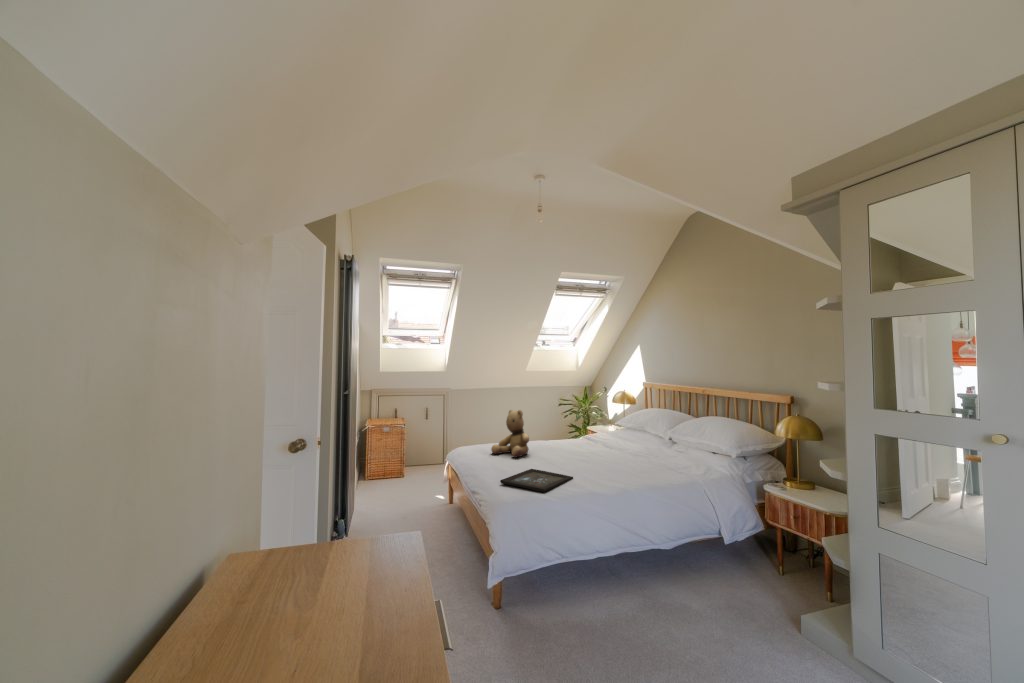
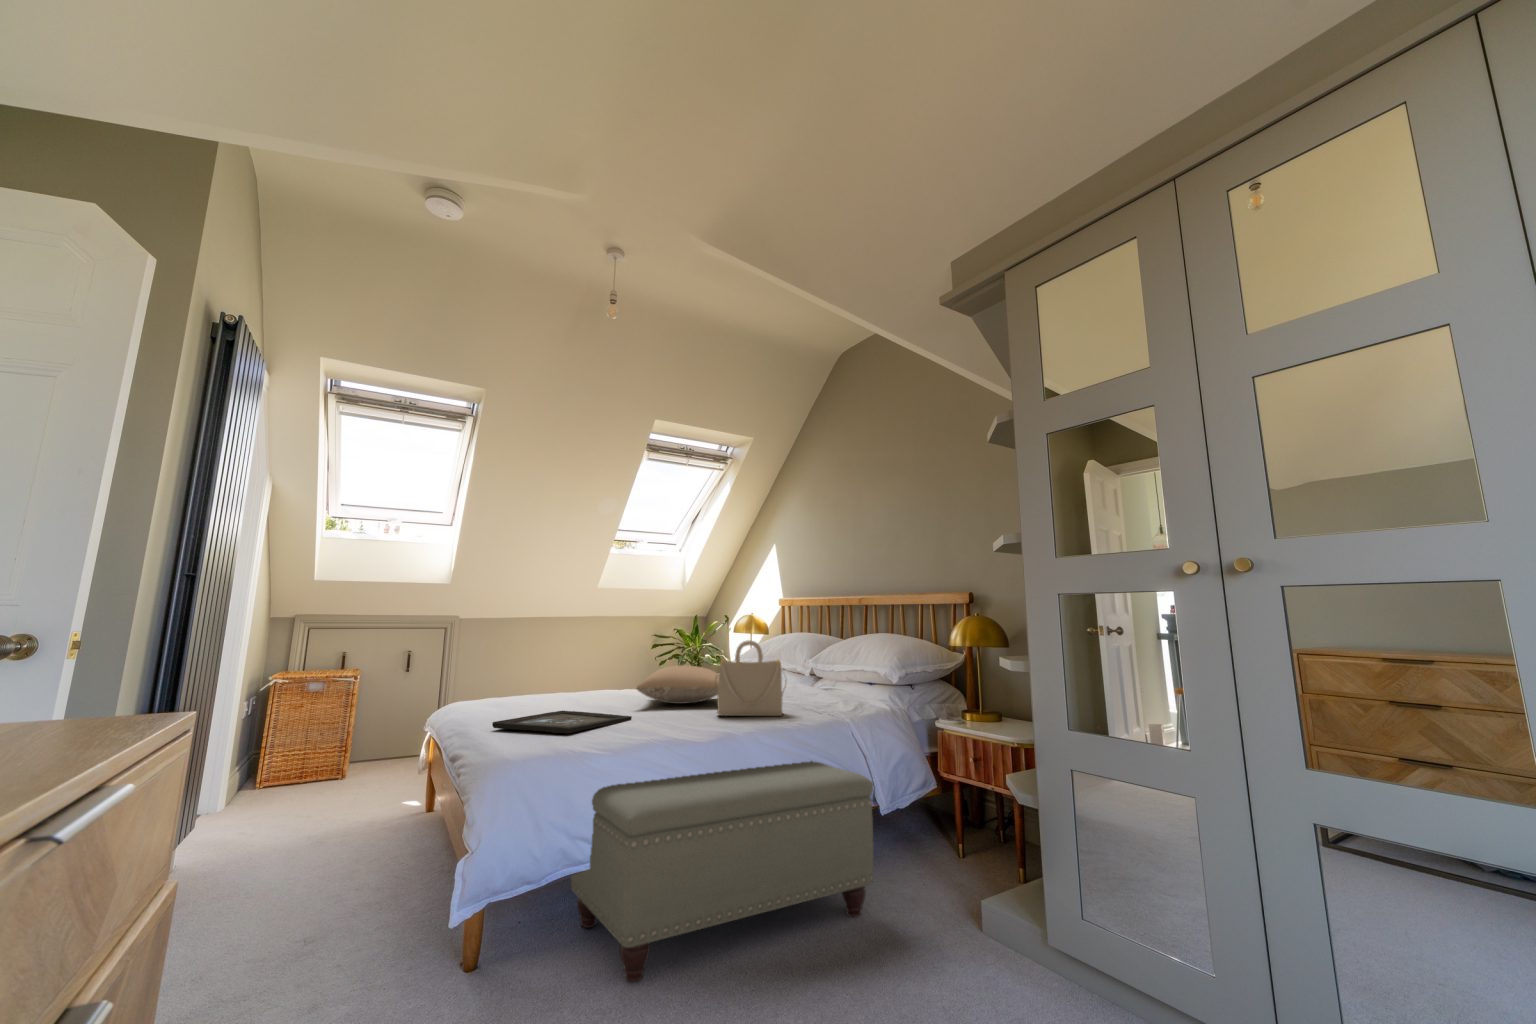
teddy bear: present [491,410,529,458] -> none [503,623,572,704]
handbag: none [621,434,666,481] -> present [715,641,786,716]
pillow: none [571,440,627,463] -> present [637,665,719,704]
ottoman: none [551,505,729,638] -> present [571,761,873,982]

